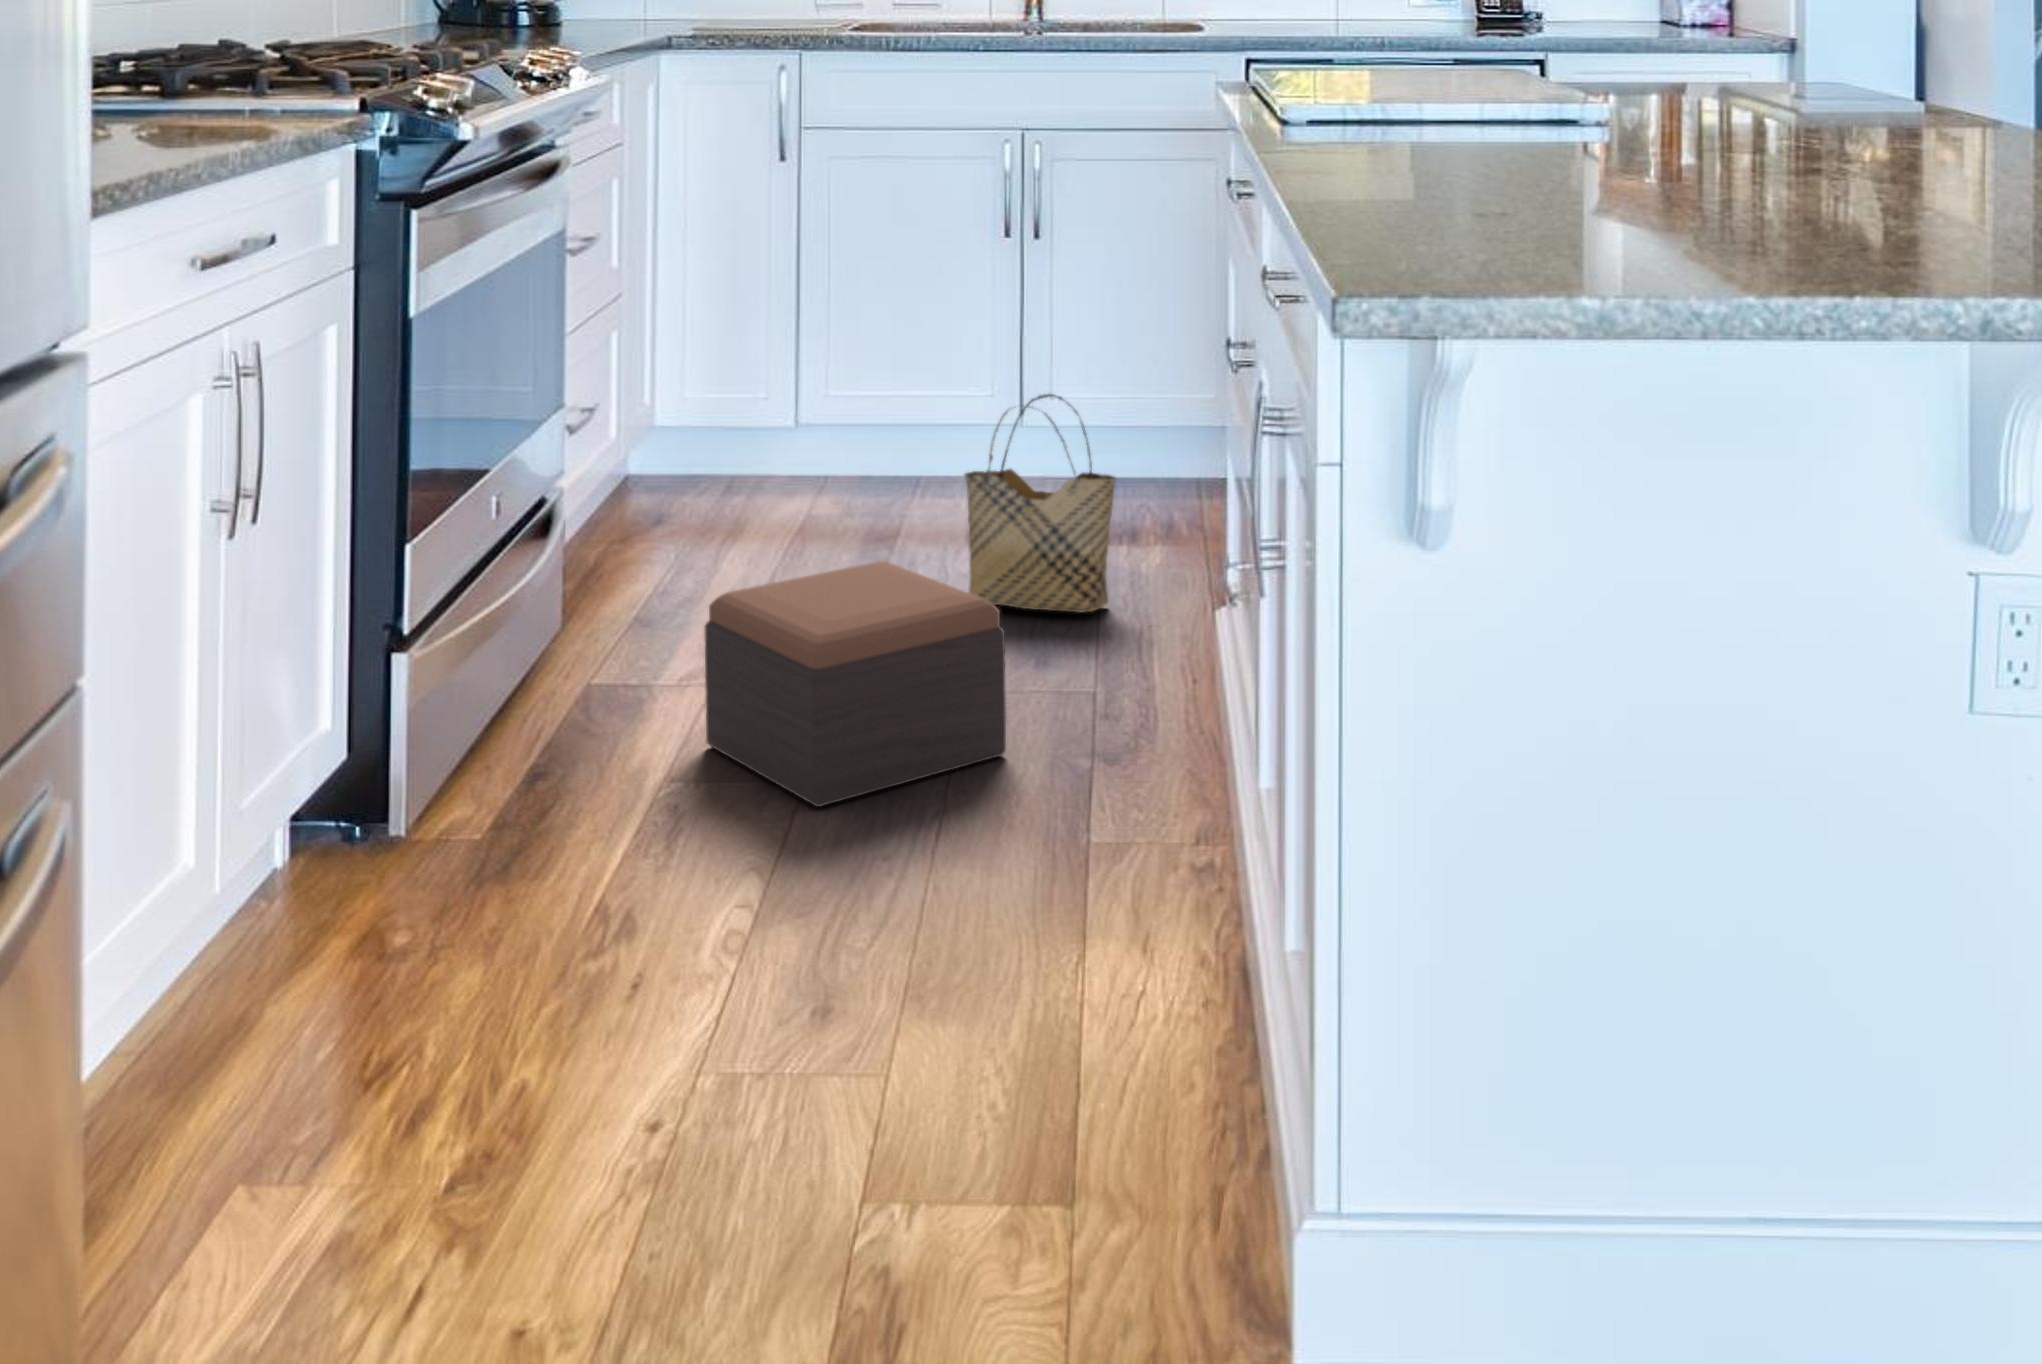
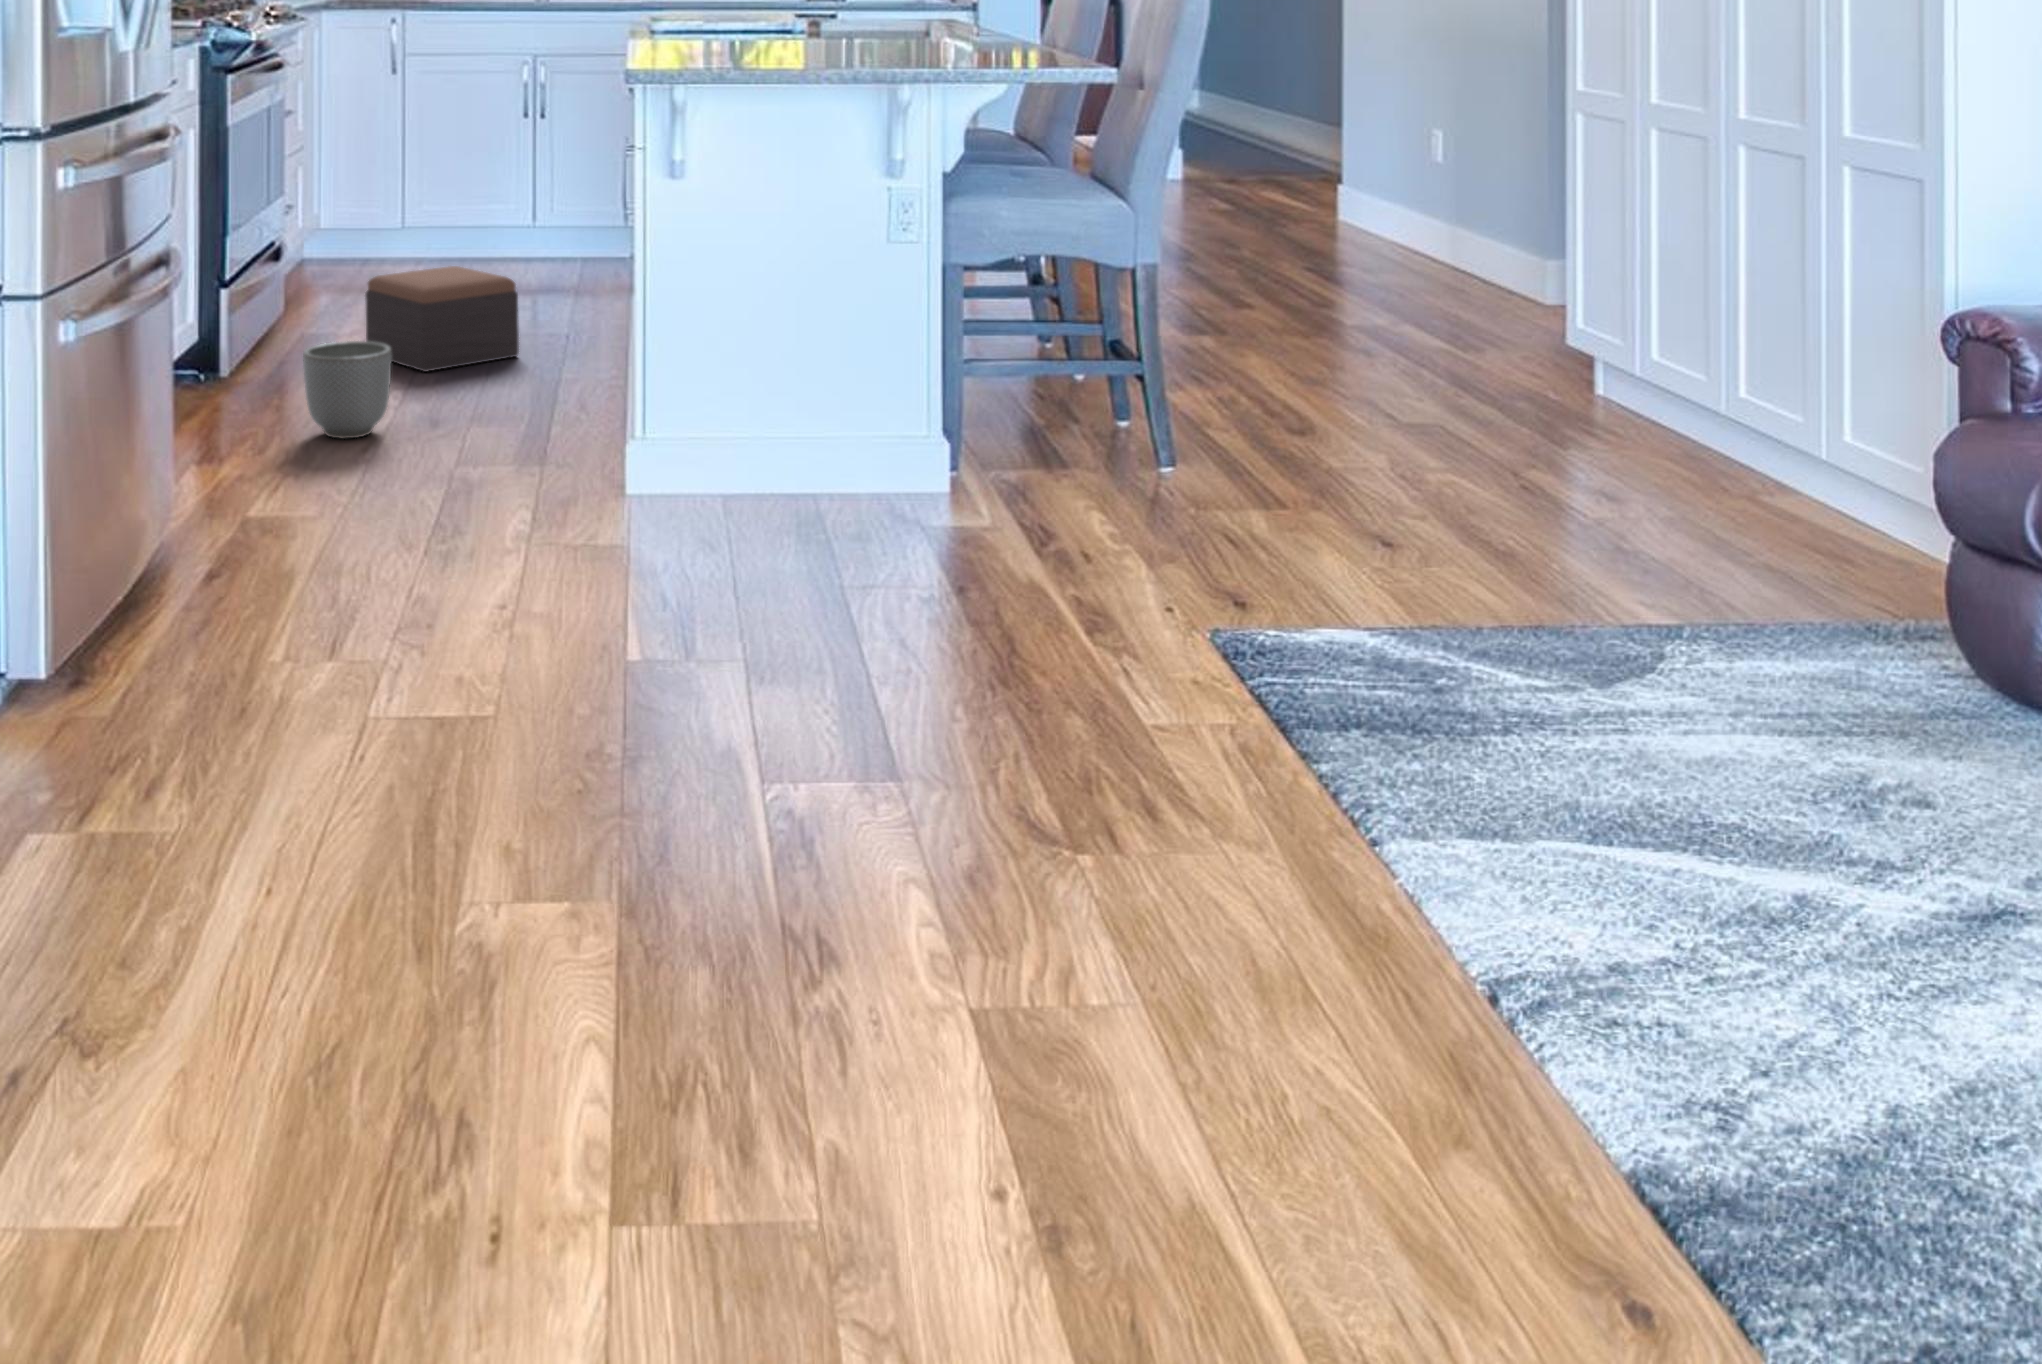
woven basket: present [964,394,1116,613] -> none [498,194,581,310]
planter: none [527,820,728,1067] -> present [303,341,392,439]

